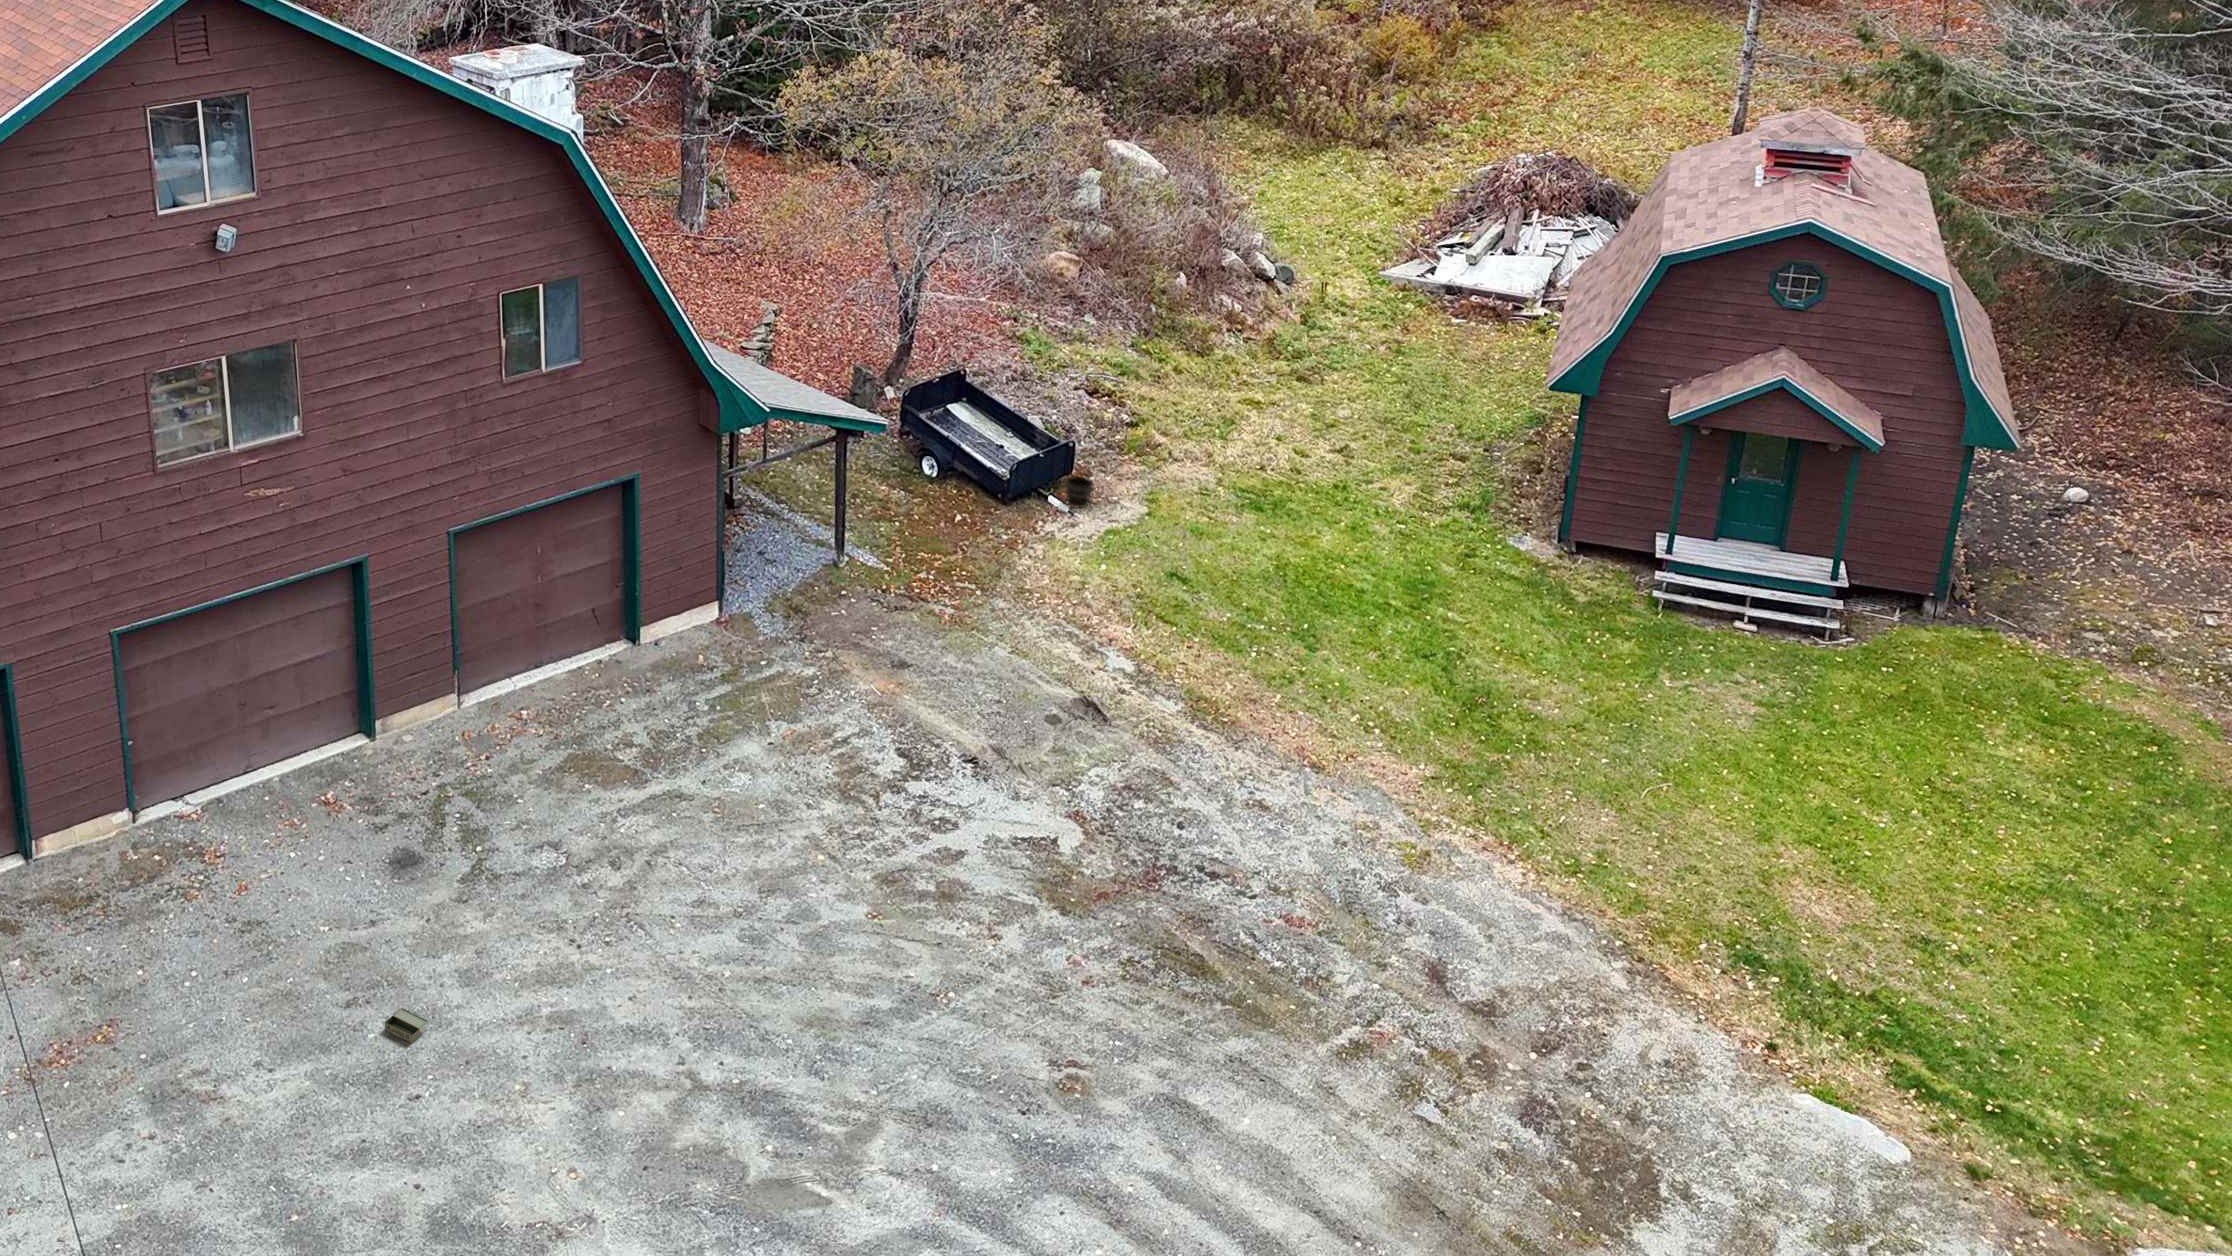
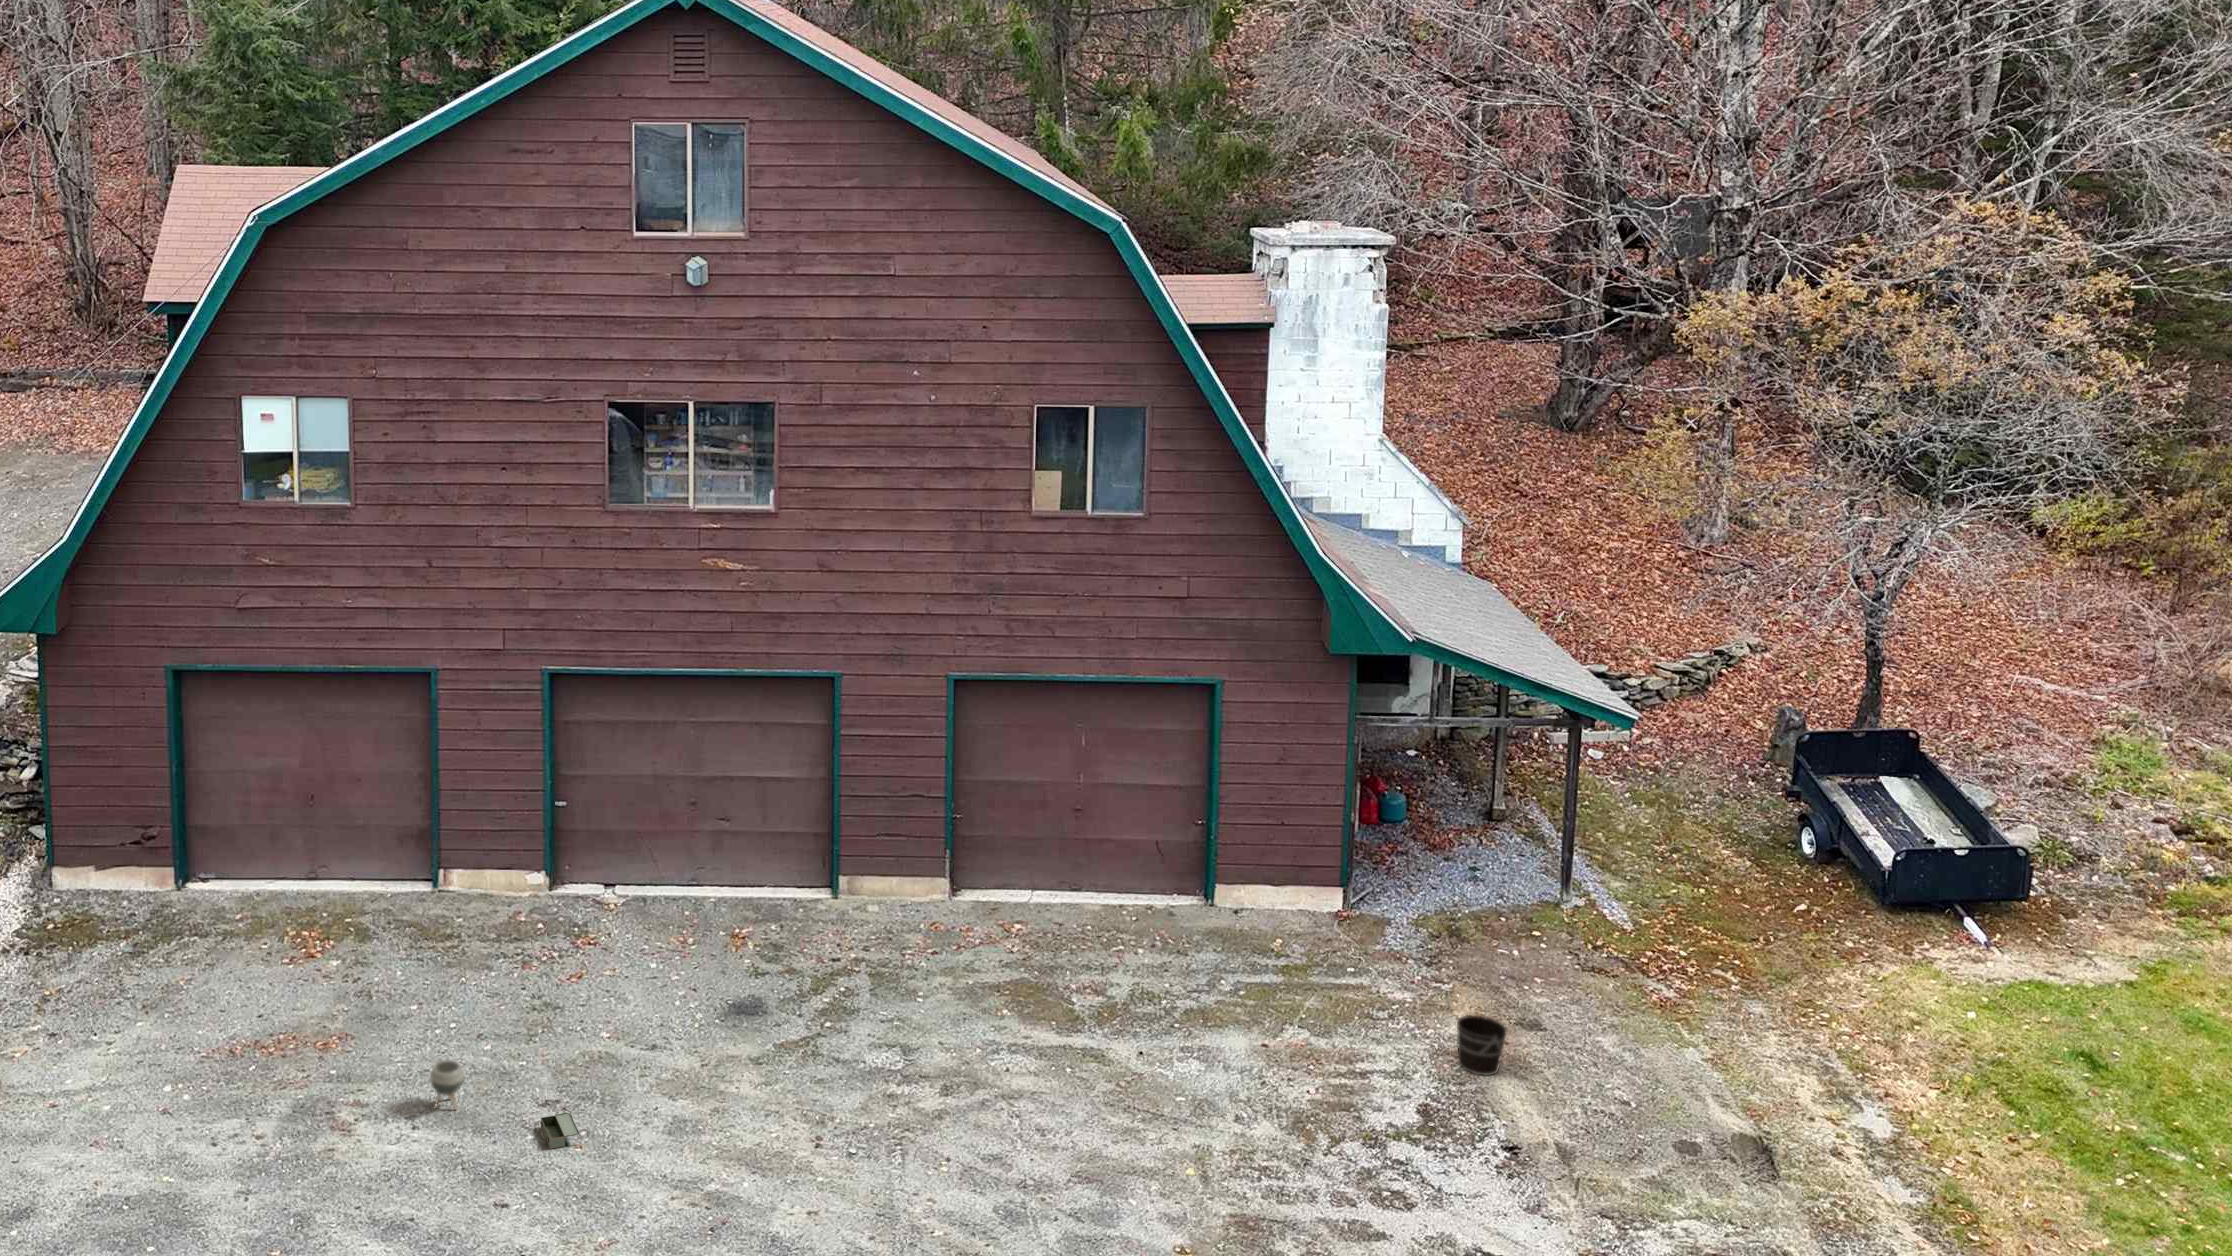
bucket: present [1066,476,1093,508] -> present [1457,1014,1506,1075]
planter: none [276,1009,307,1055] -> present [430,1060,464,1109]

